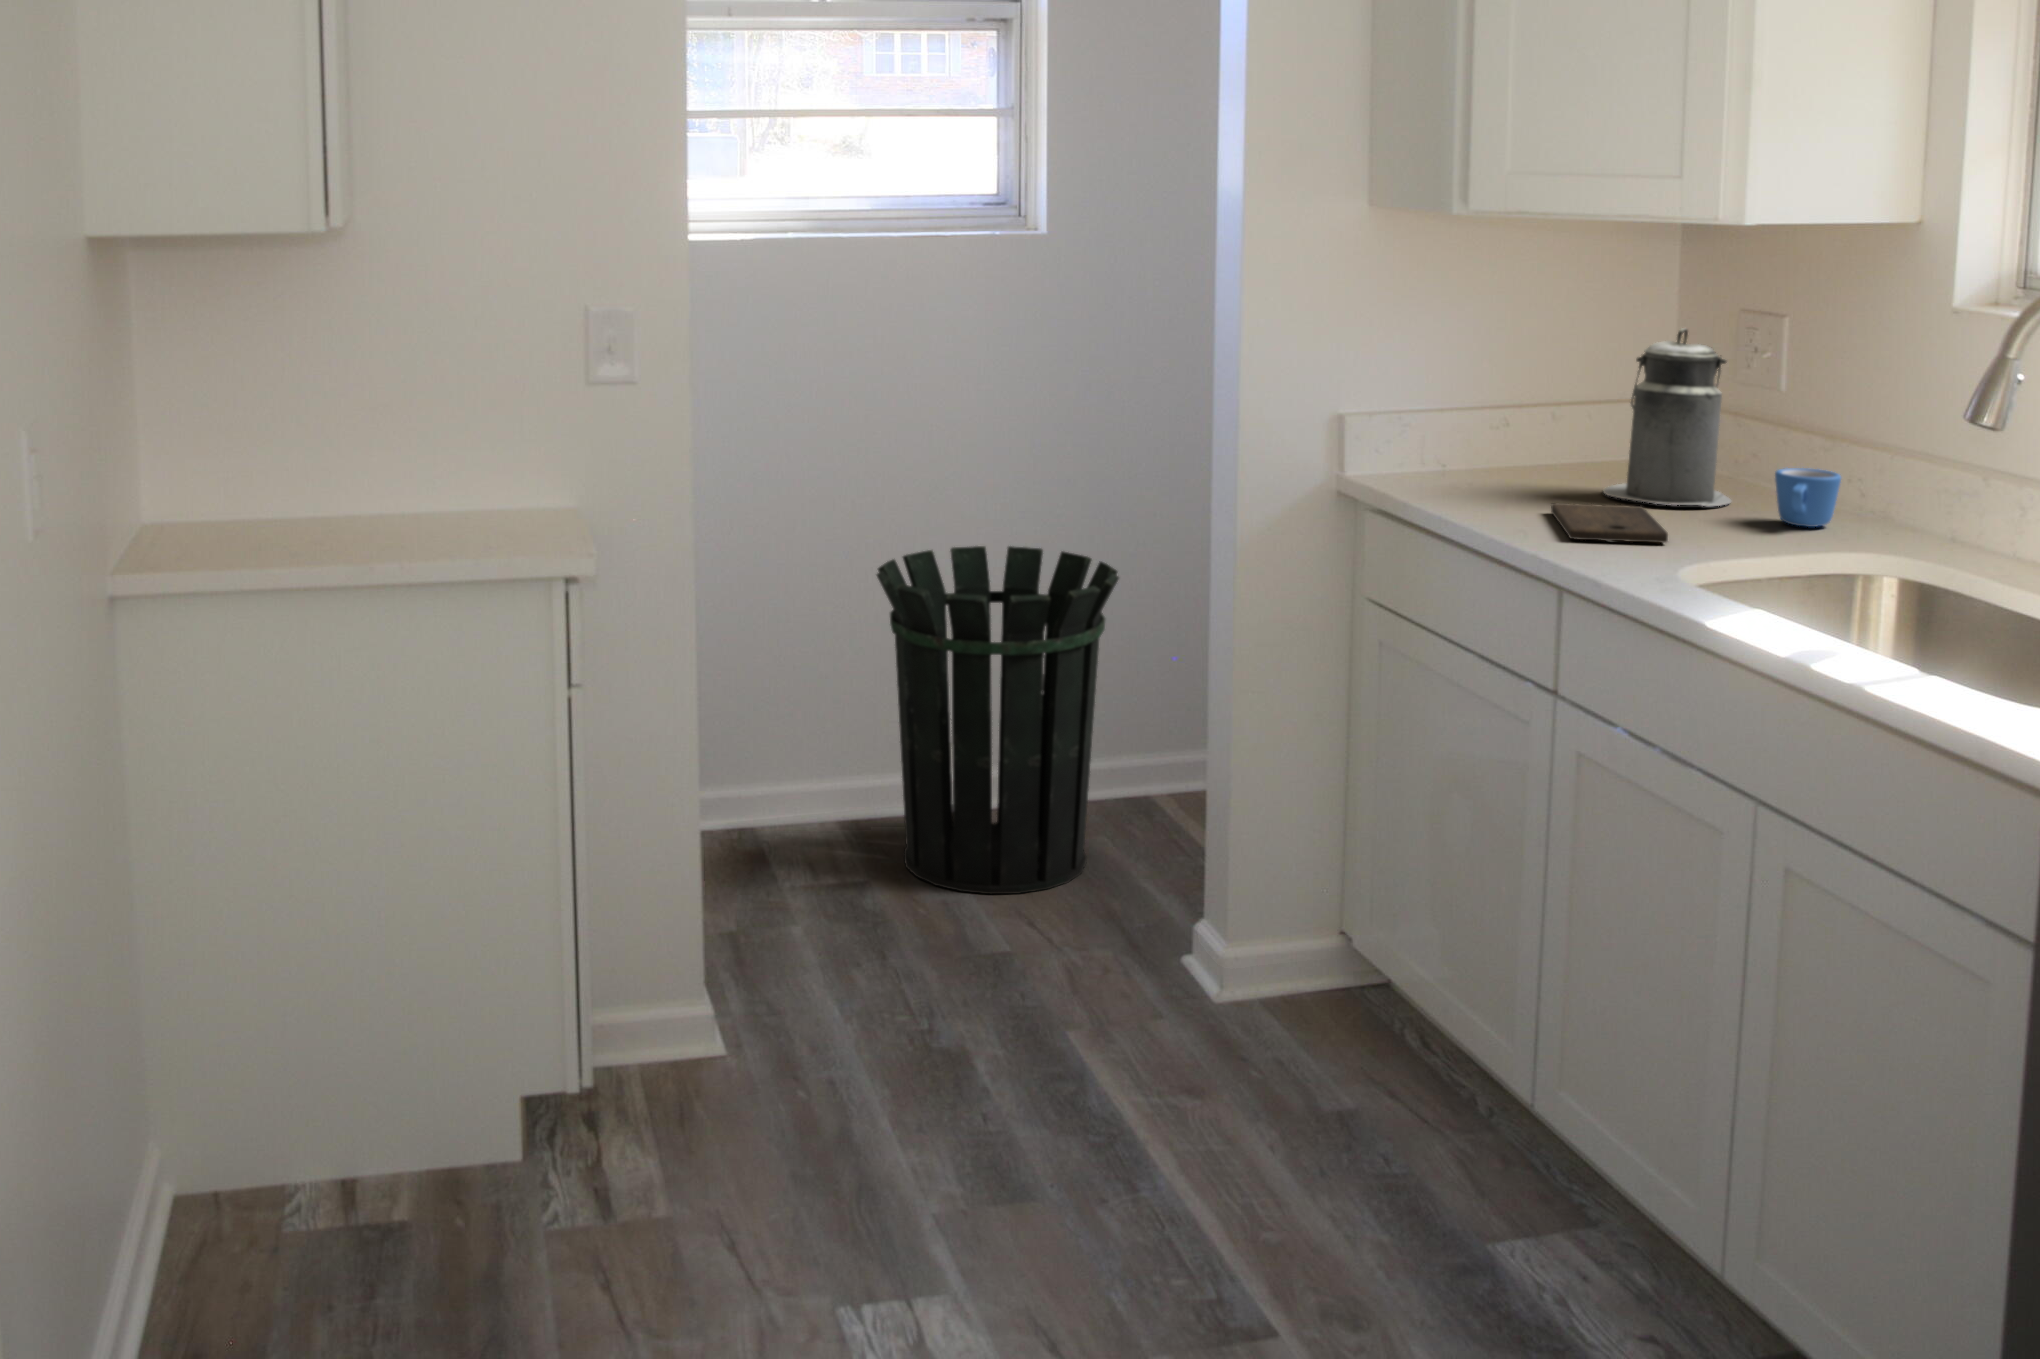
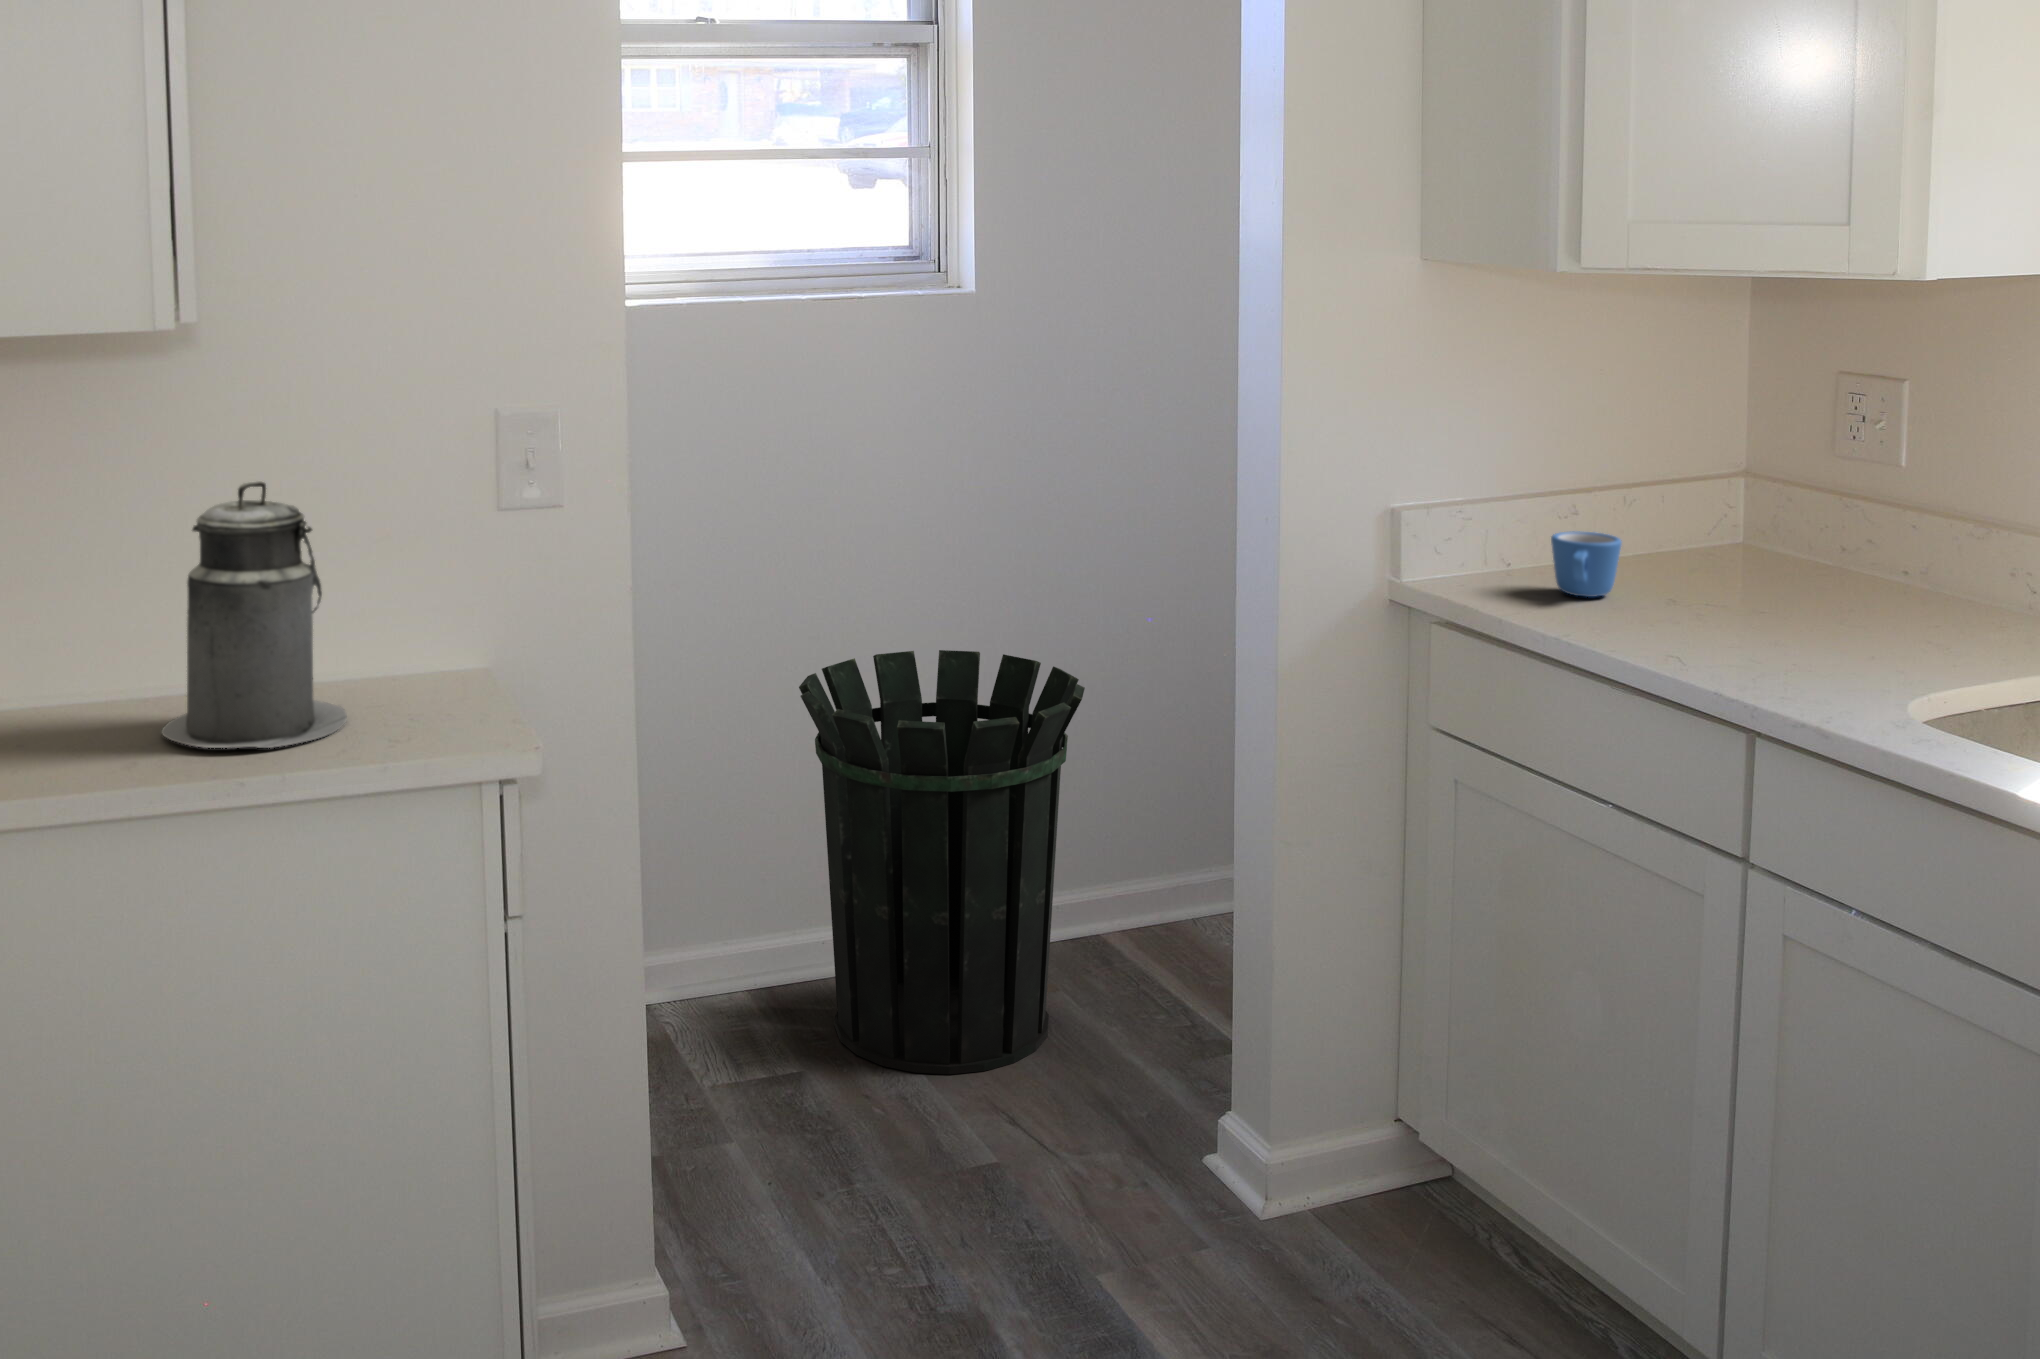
canister: present [1603,328,1731,506] -> present [162,481,347,748]
mug: present [1775,468,1841,527] -> present [1551,531,1622,597]
cutting board: present [1551,503,1668,543] -> none [1676,611,1856,665]

